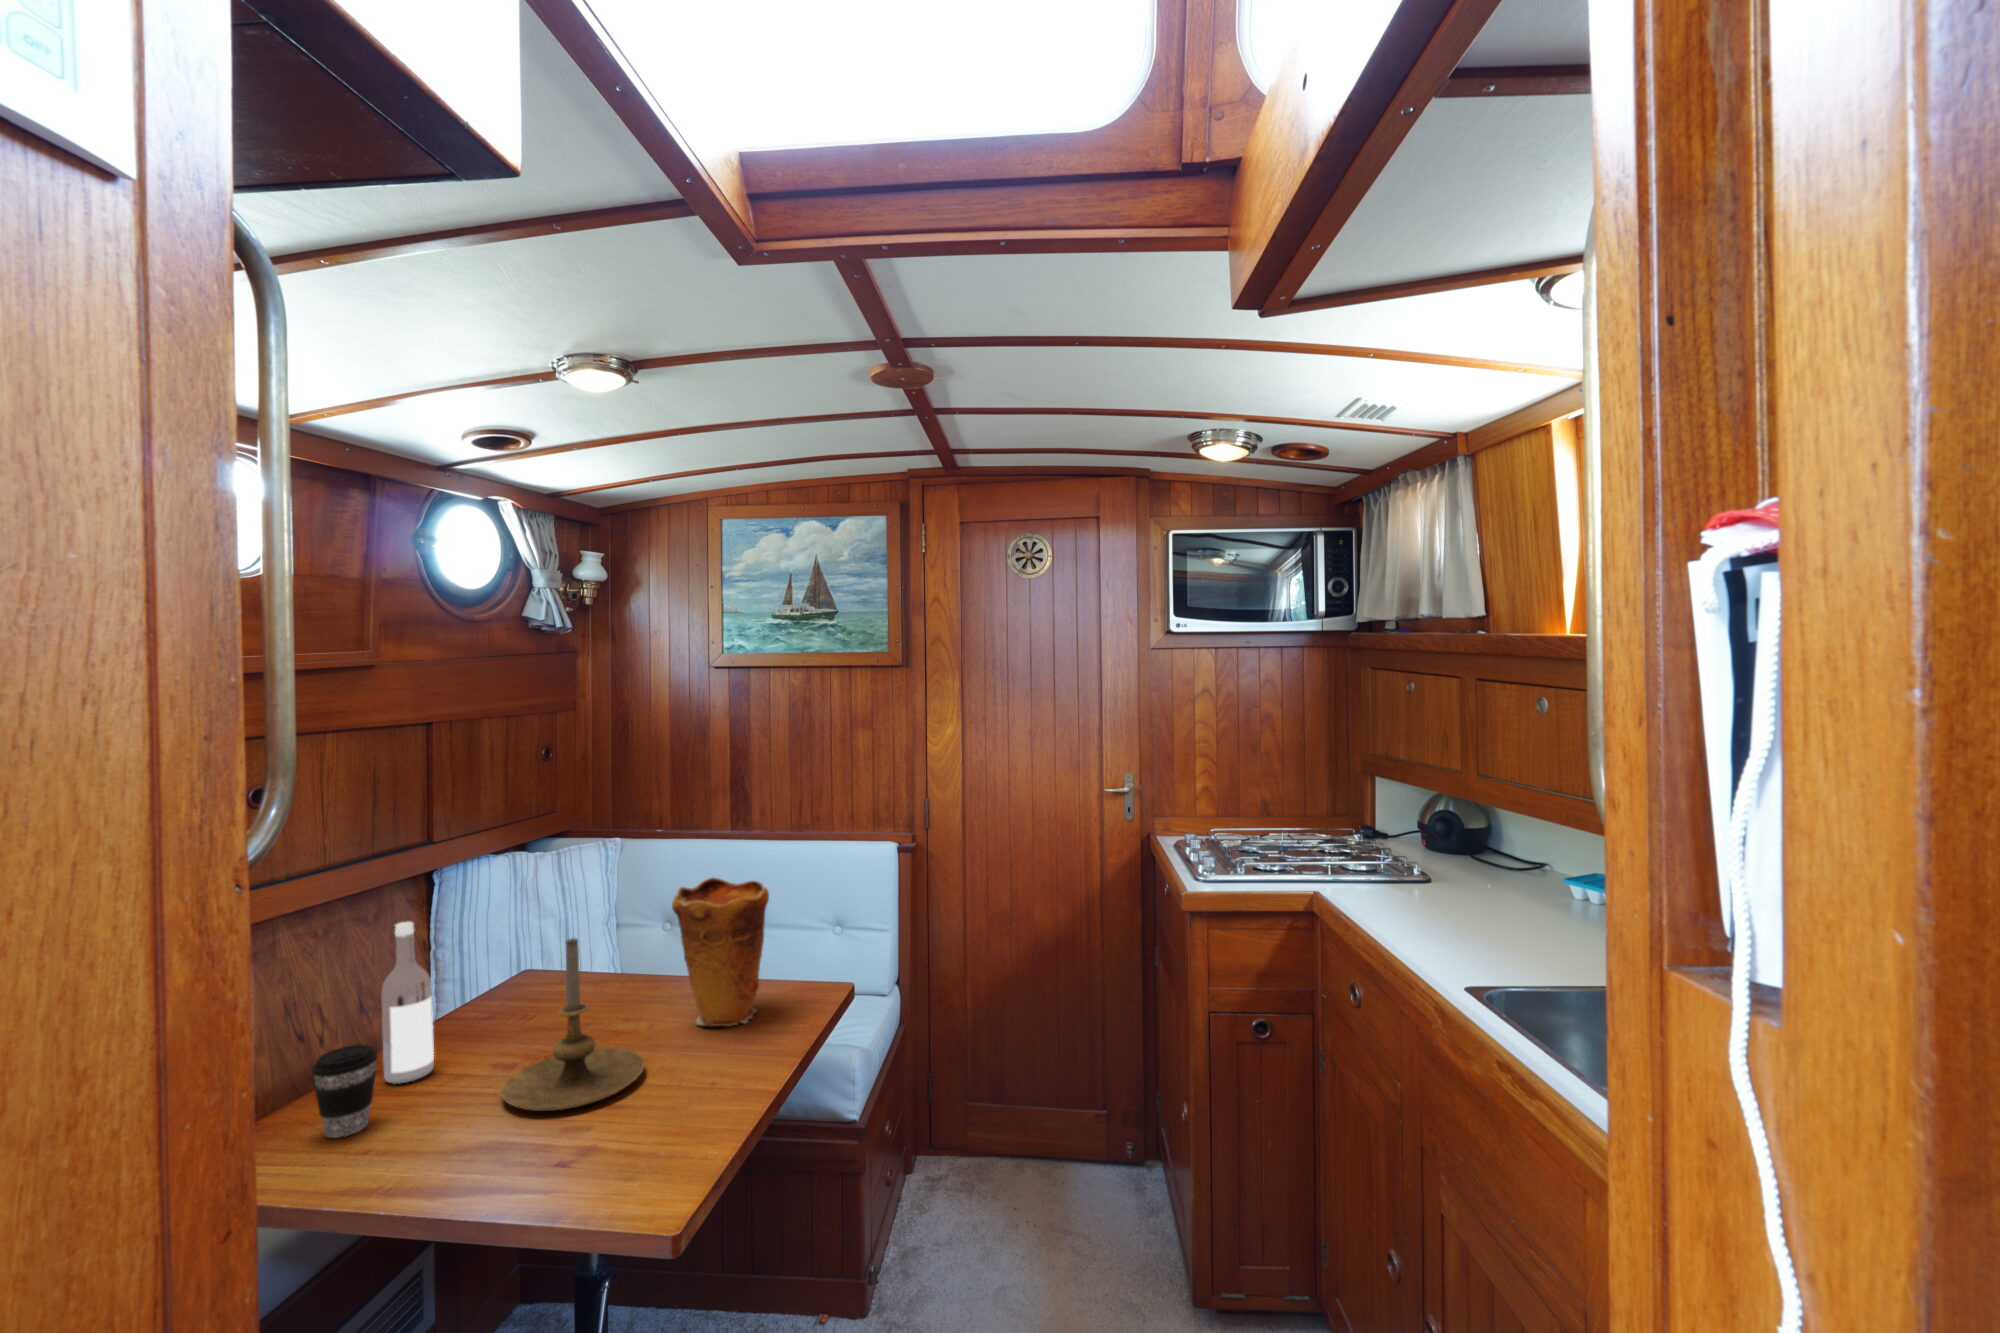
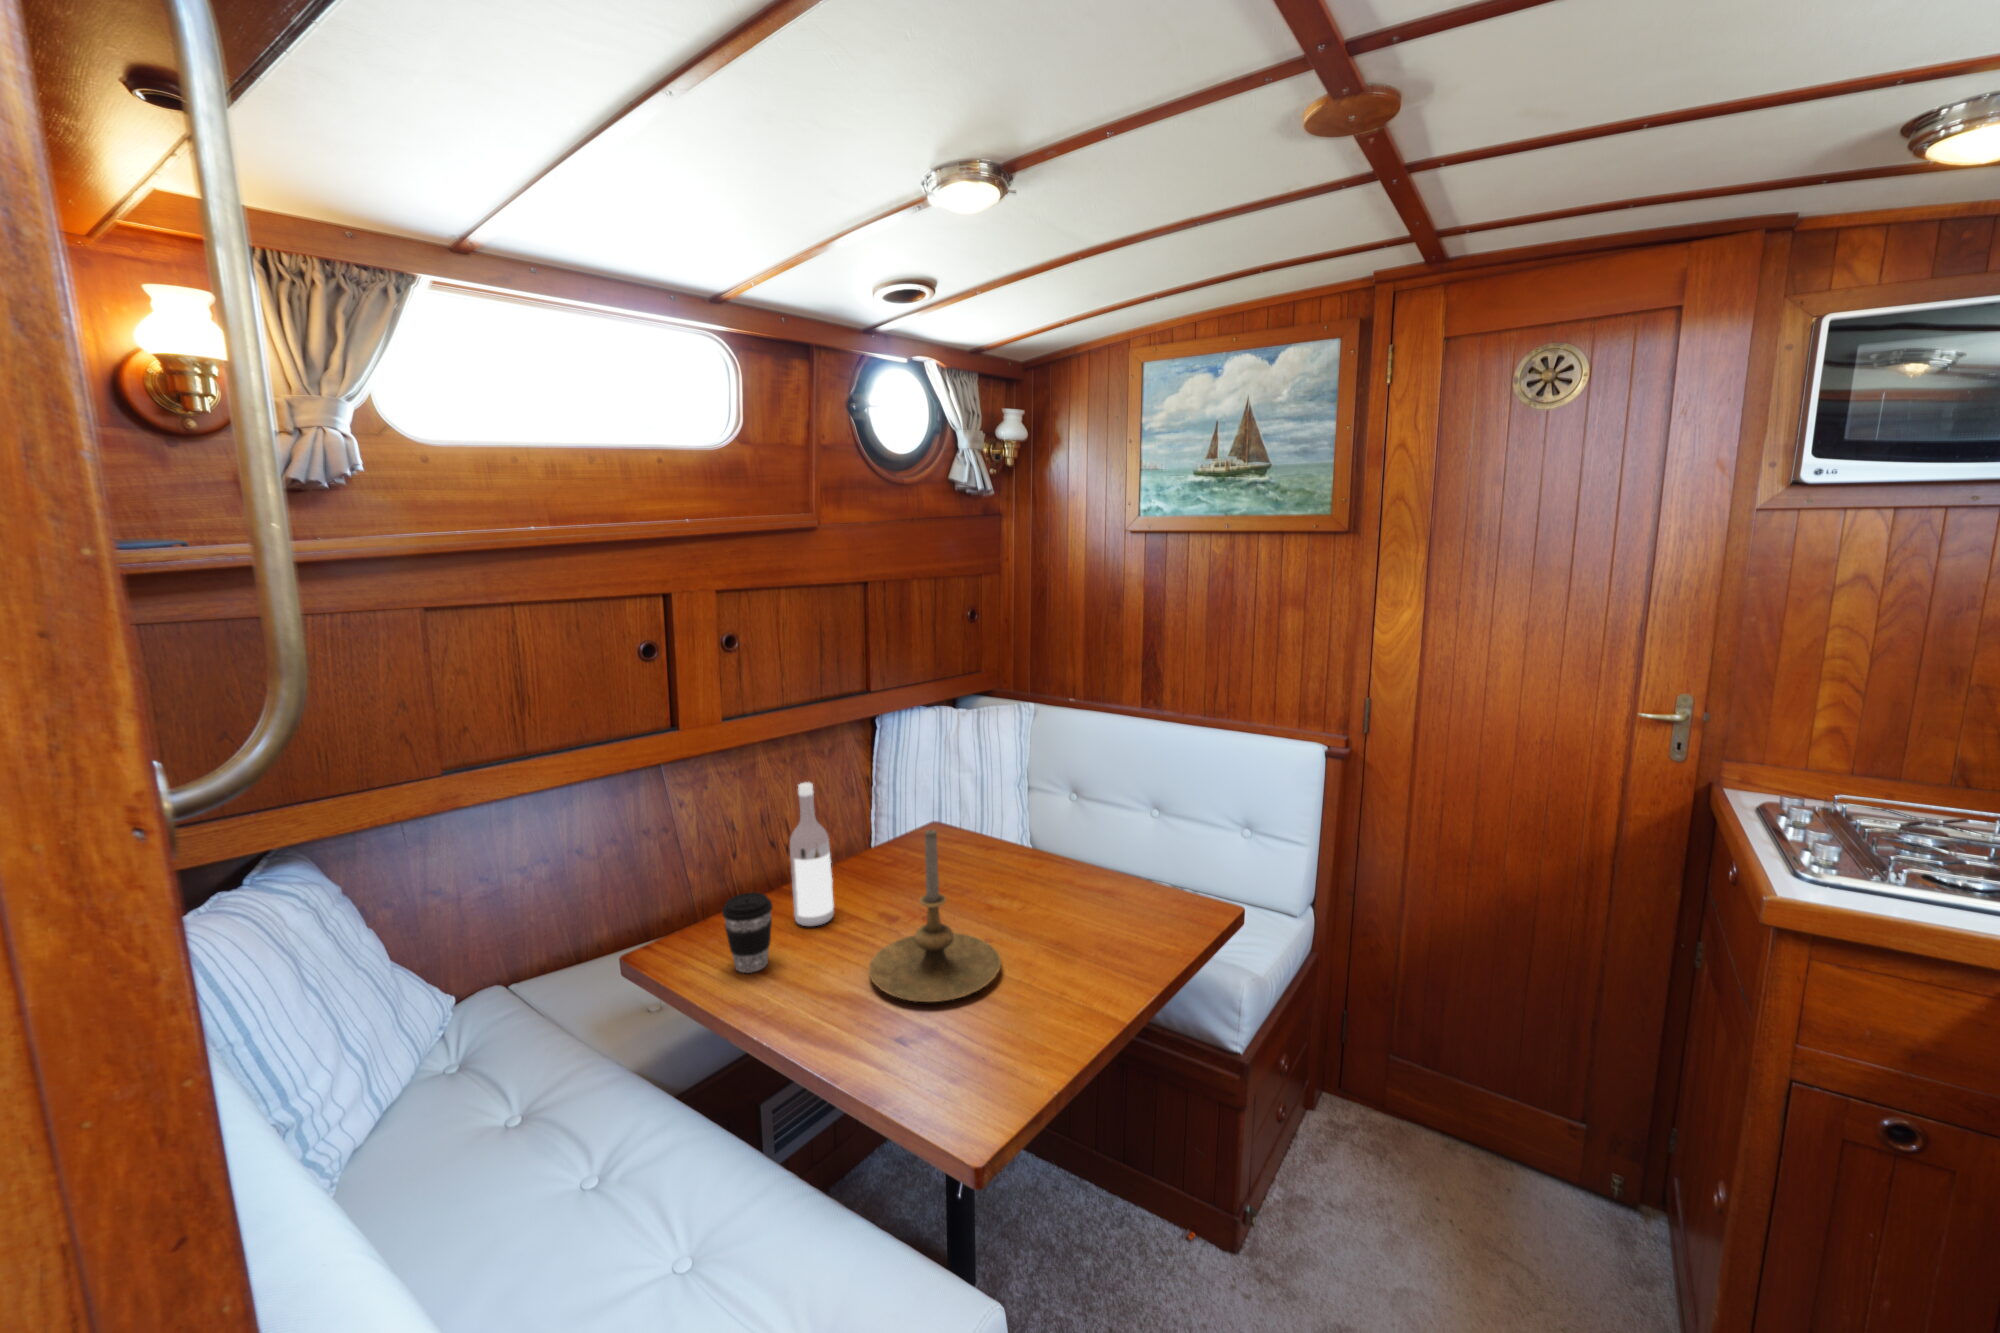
vase: present [672,878,769,1026] -> none [1042,774,1146,939]

